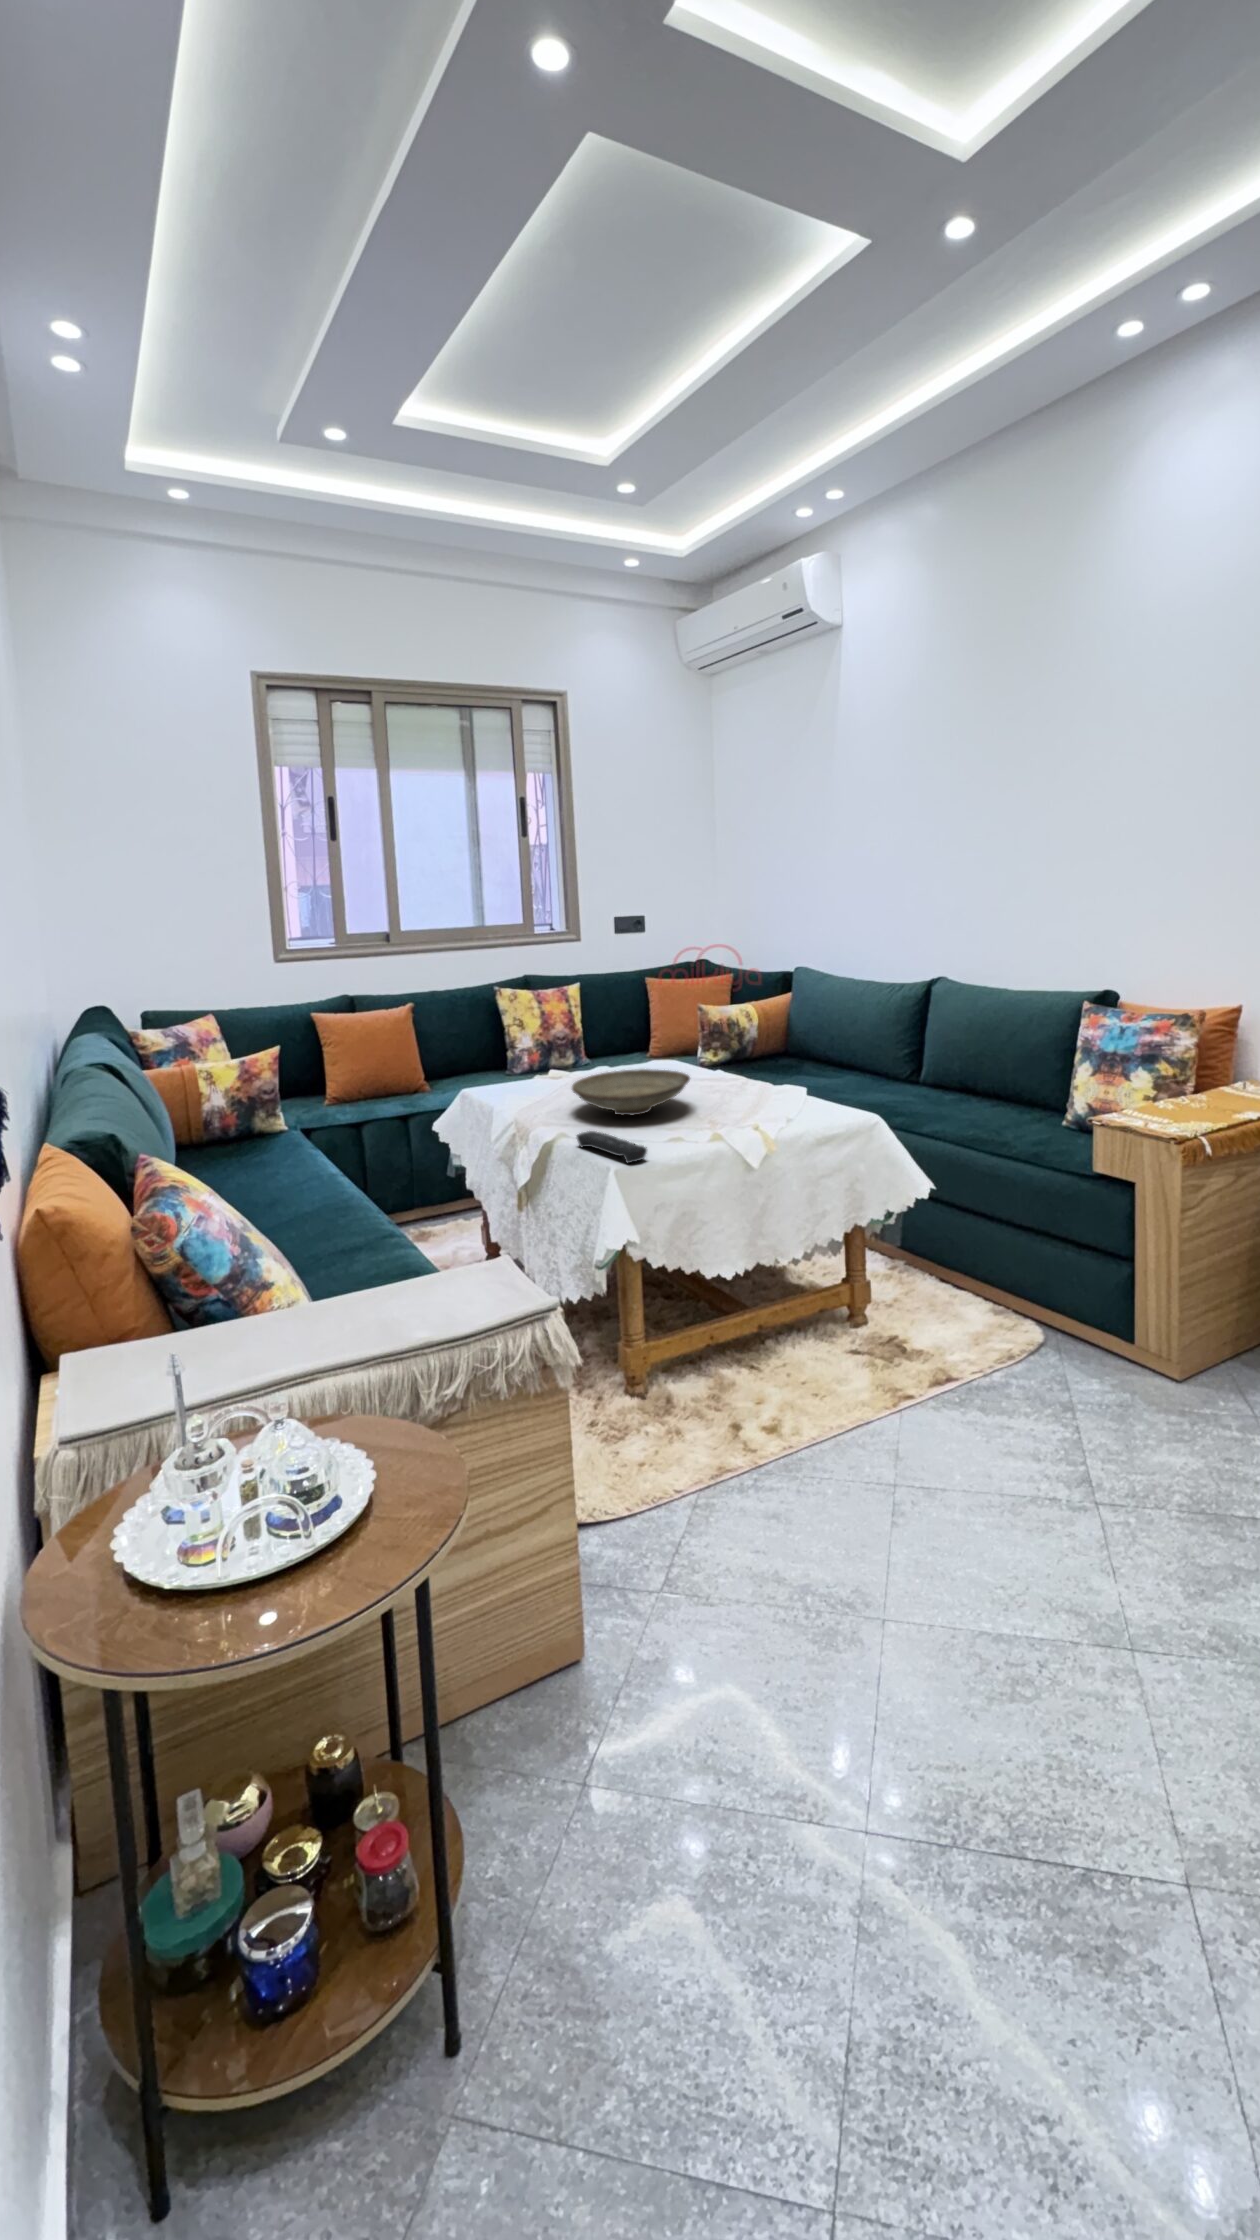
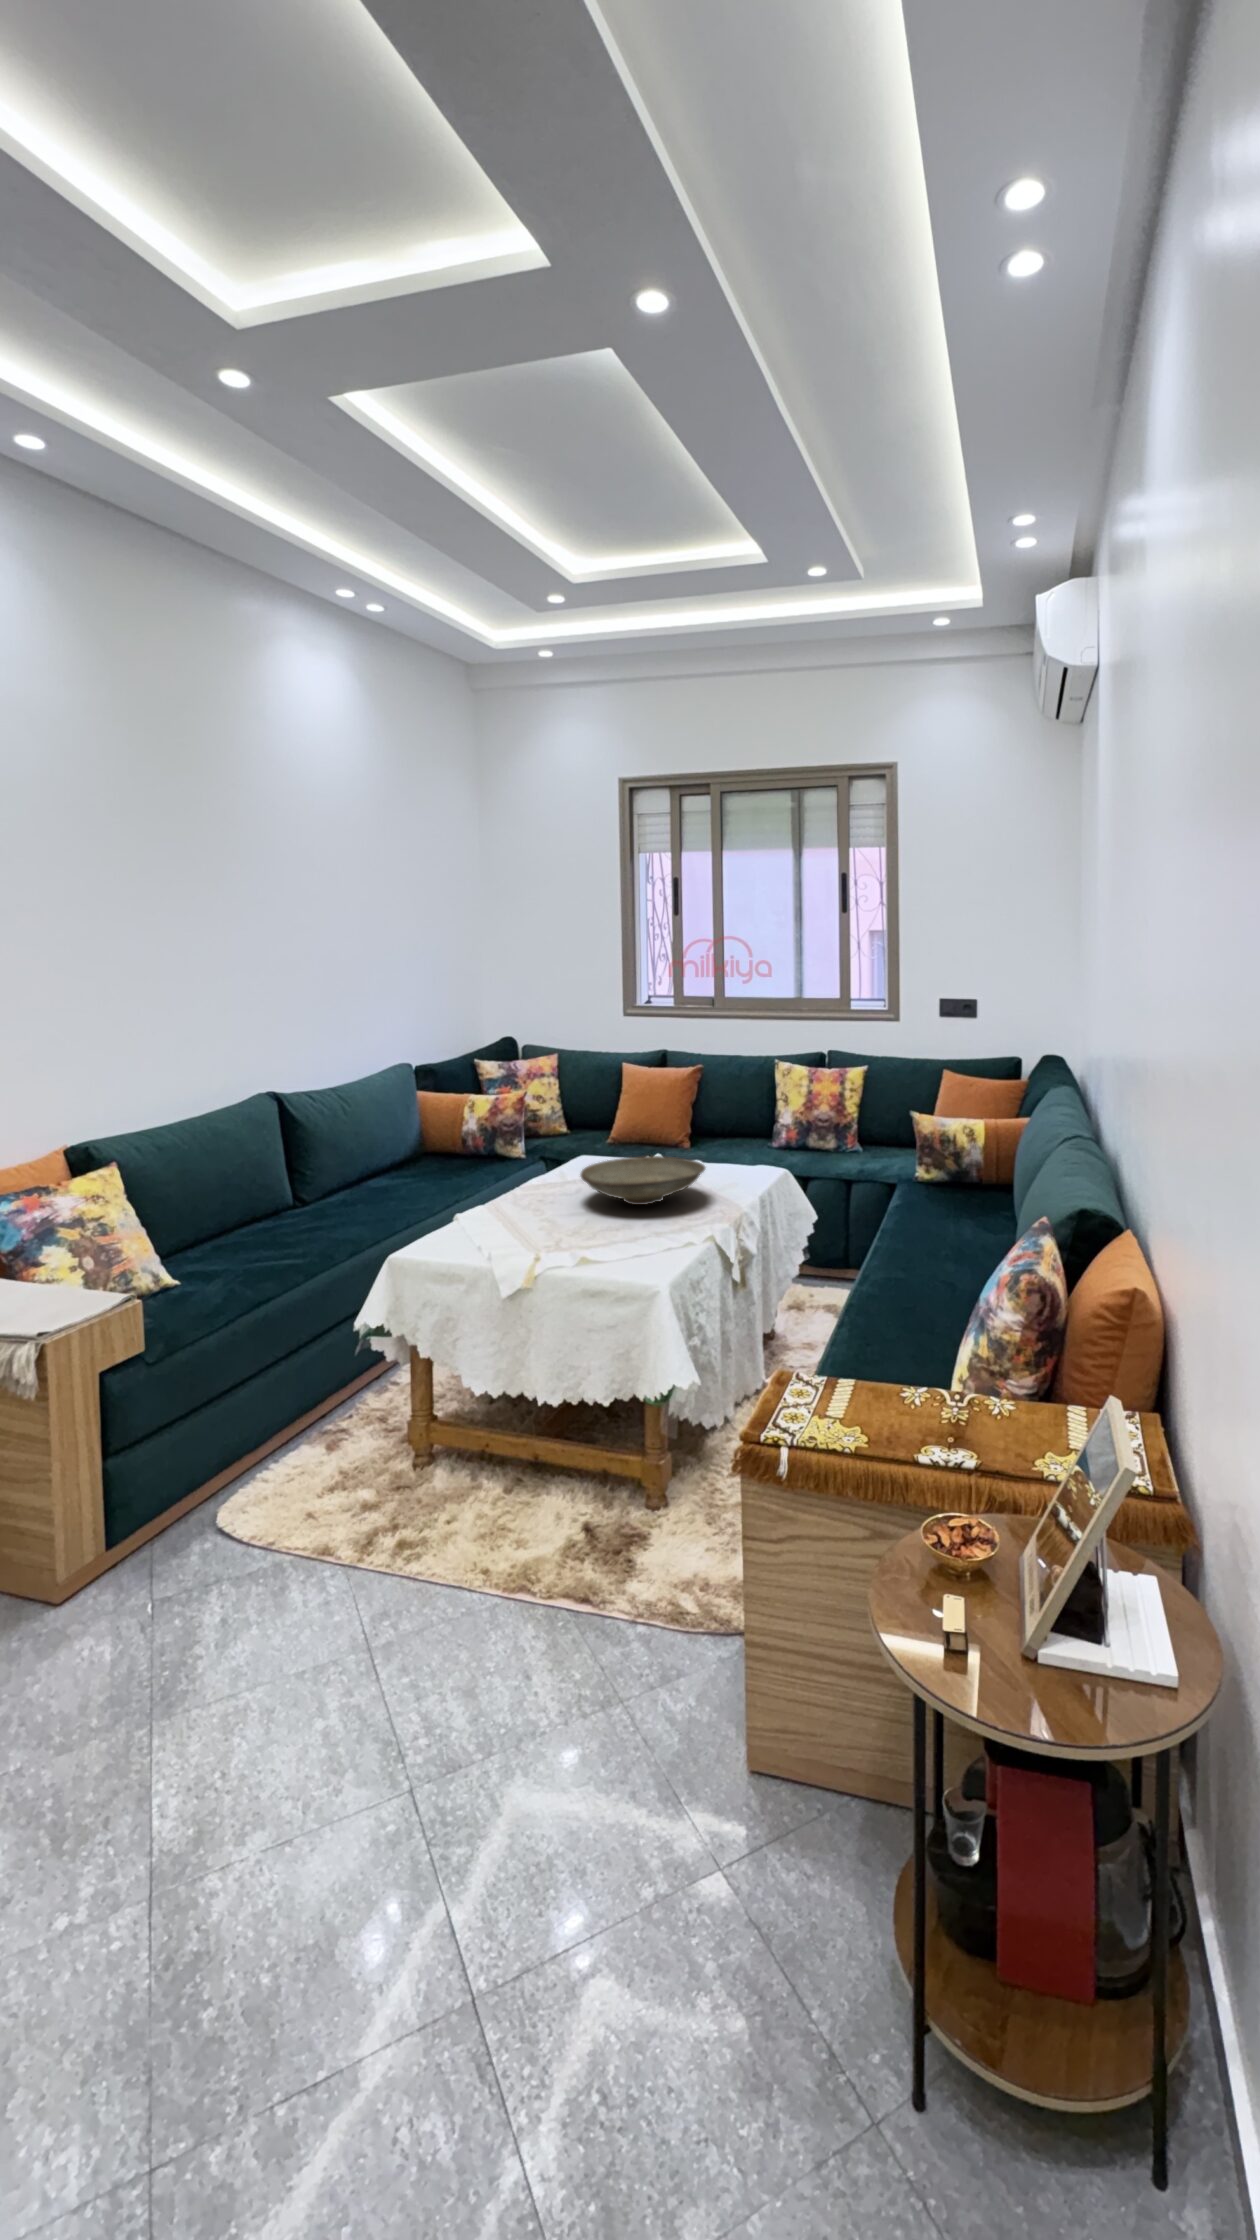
remote control: present [577,1131,647,1163] -> none [494,1207,536,1246]

